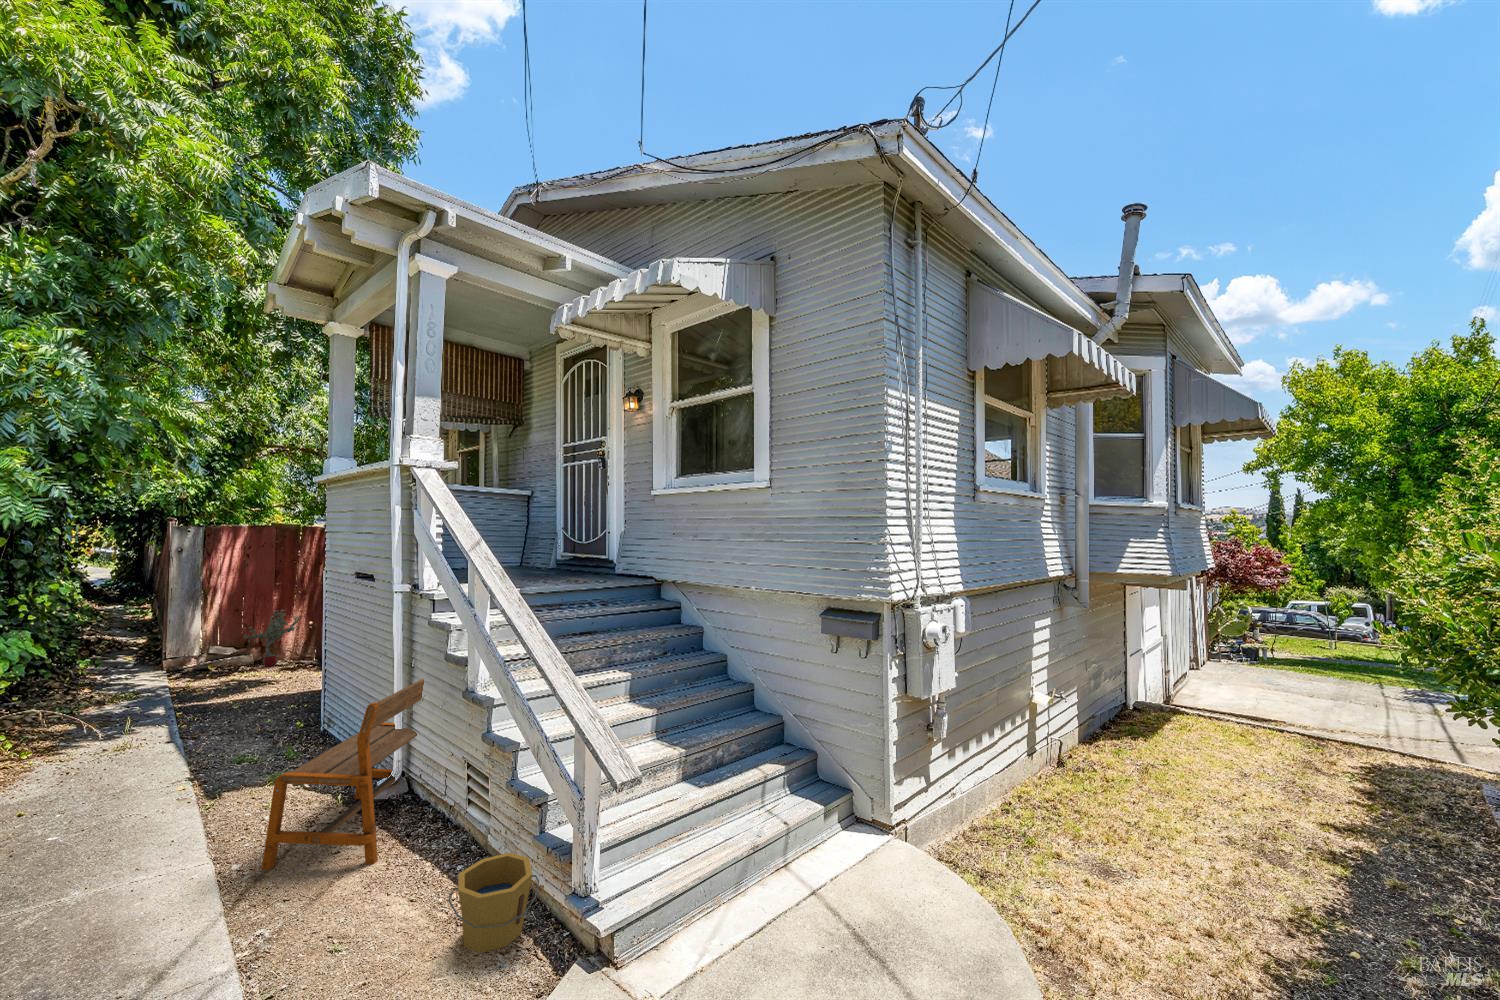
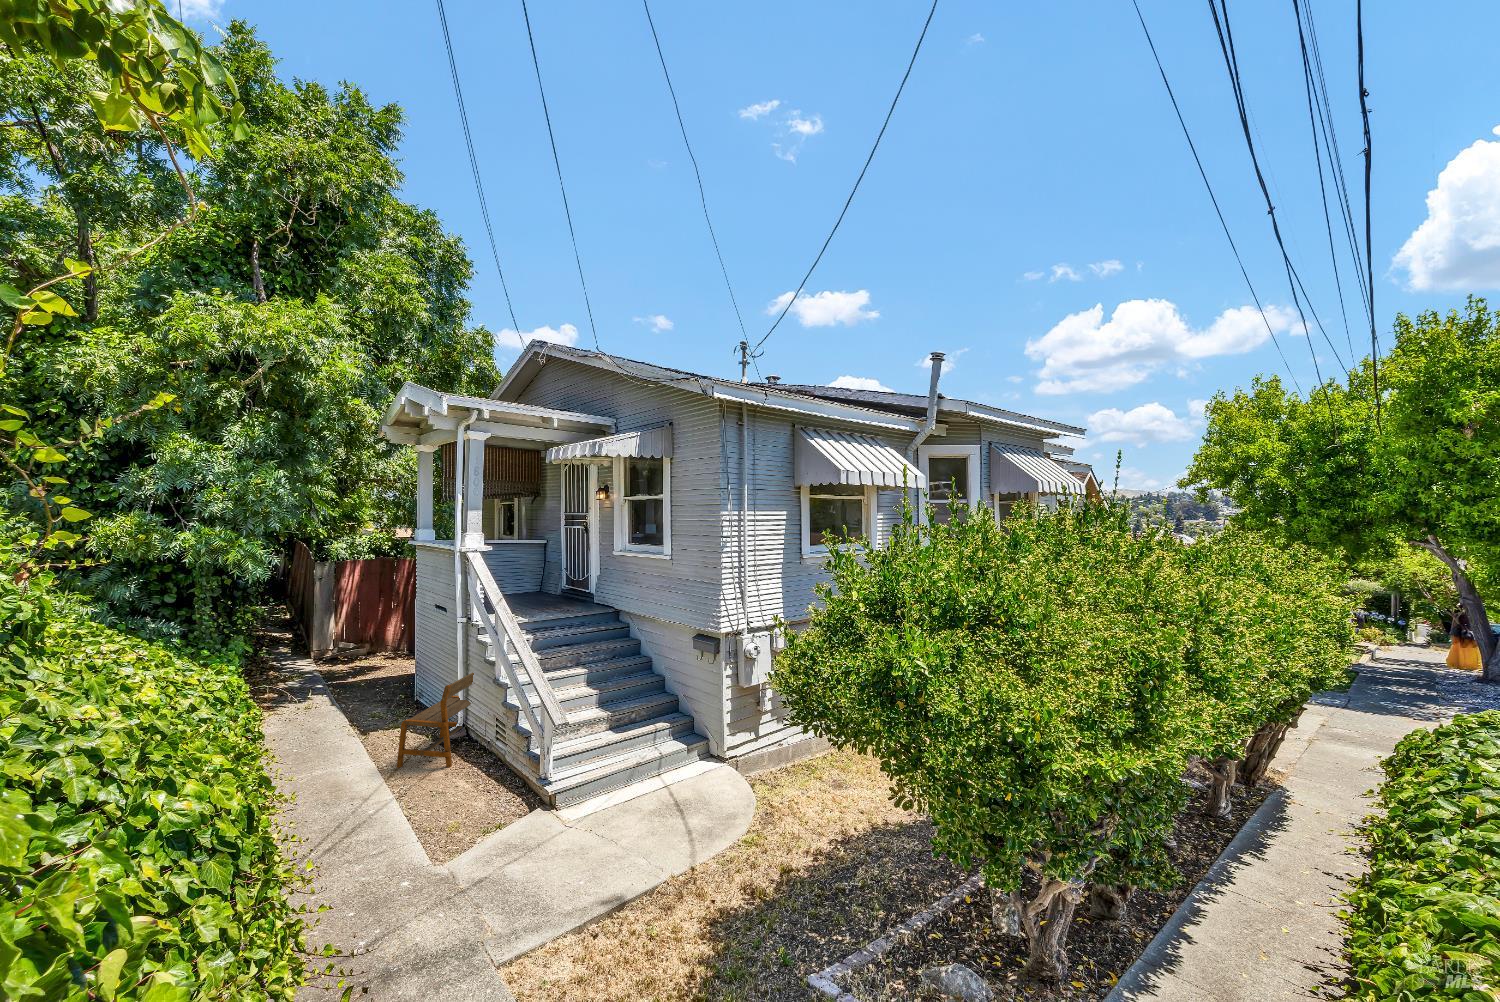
potted tree: present [243,609,301,667] -> none [361,616,398,657]
bucket: present [448,852,539,953] -> none [483,759,526,801]

